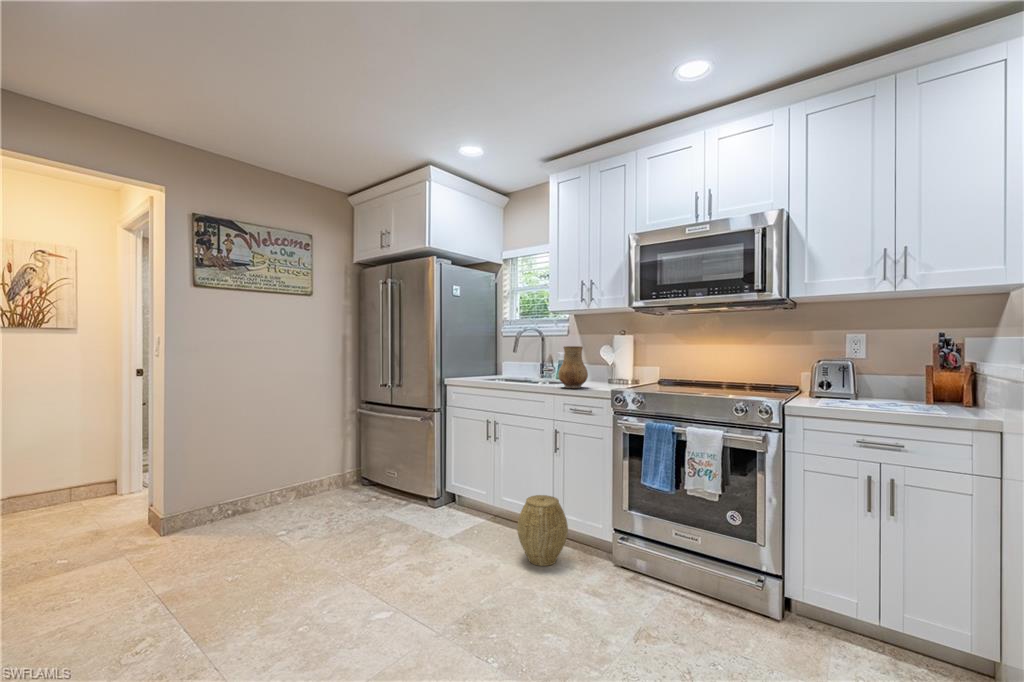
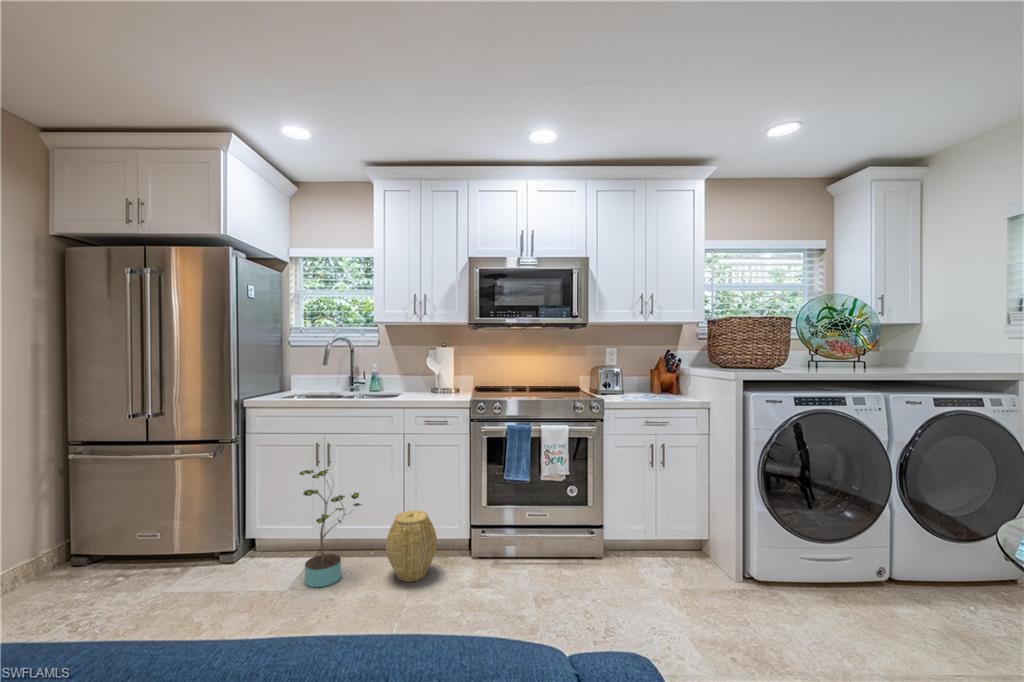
ceramic pitcher: present [558,346,588,388] -> none [410,360,439,402]
potted plant: none [452,439,510,545] -> present [300,469,361,587]

